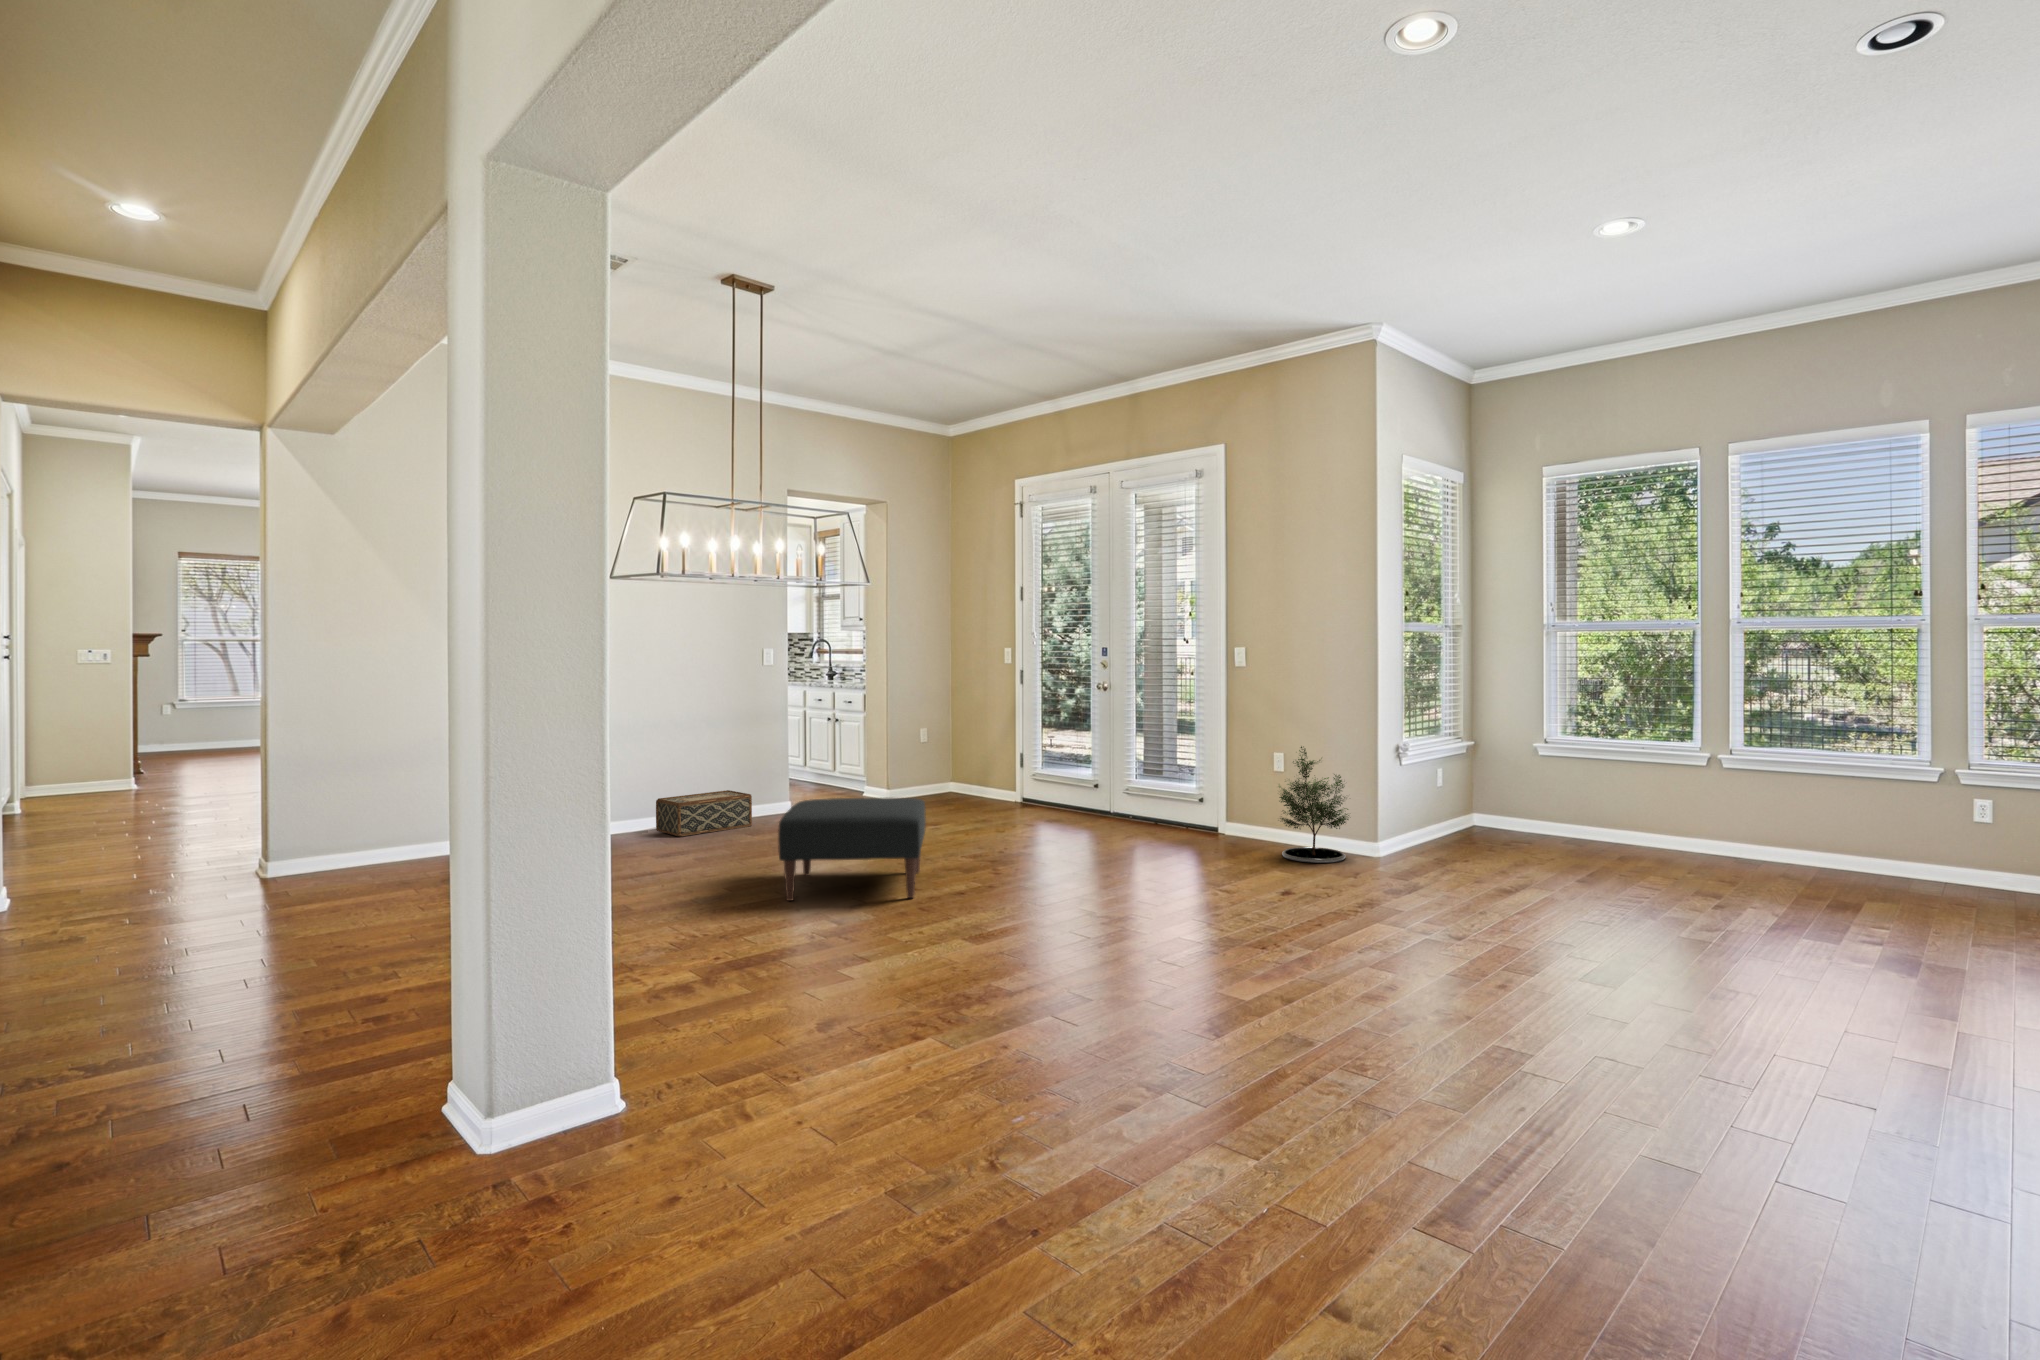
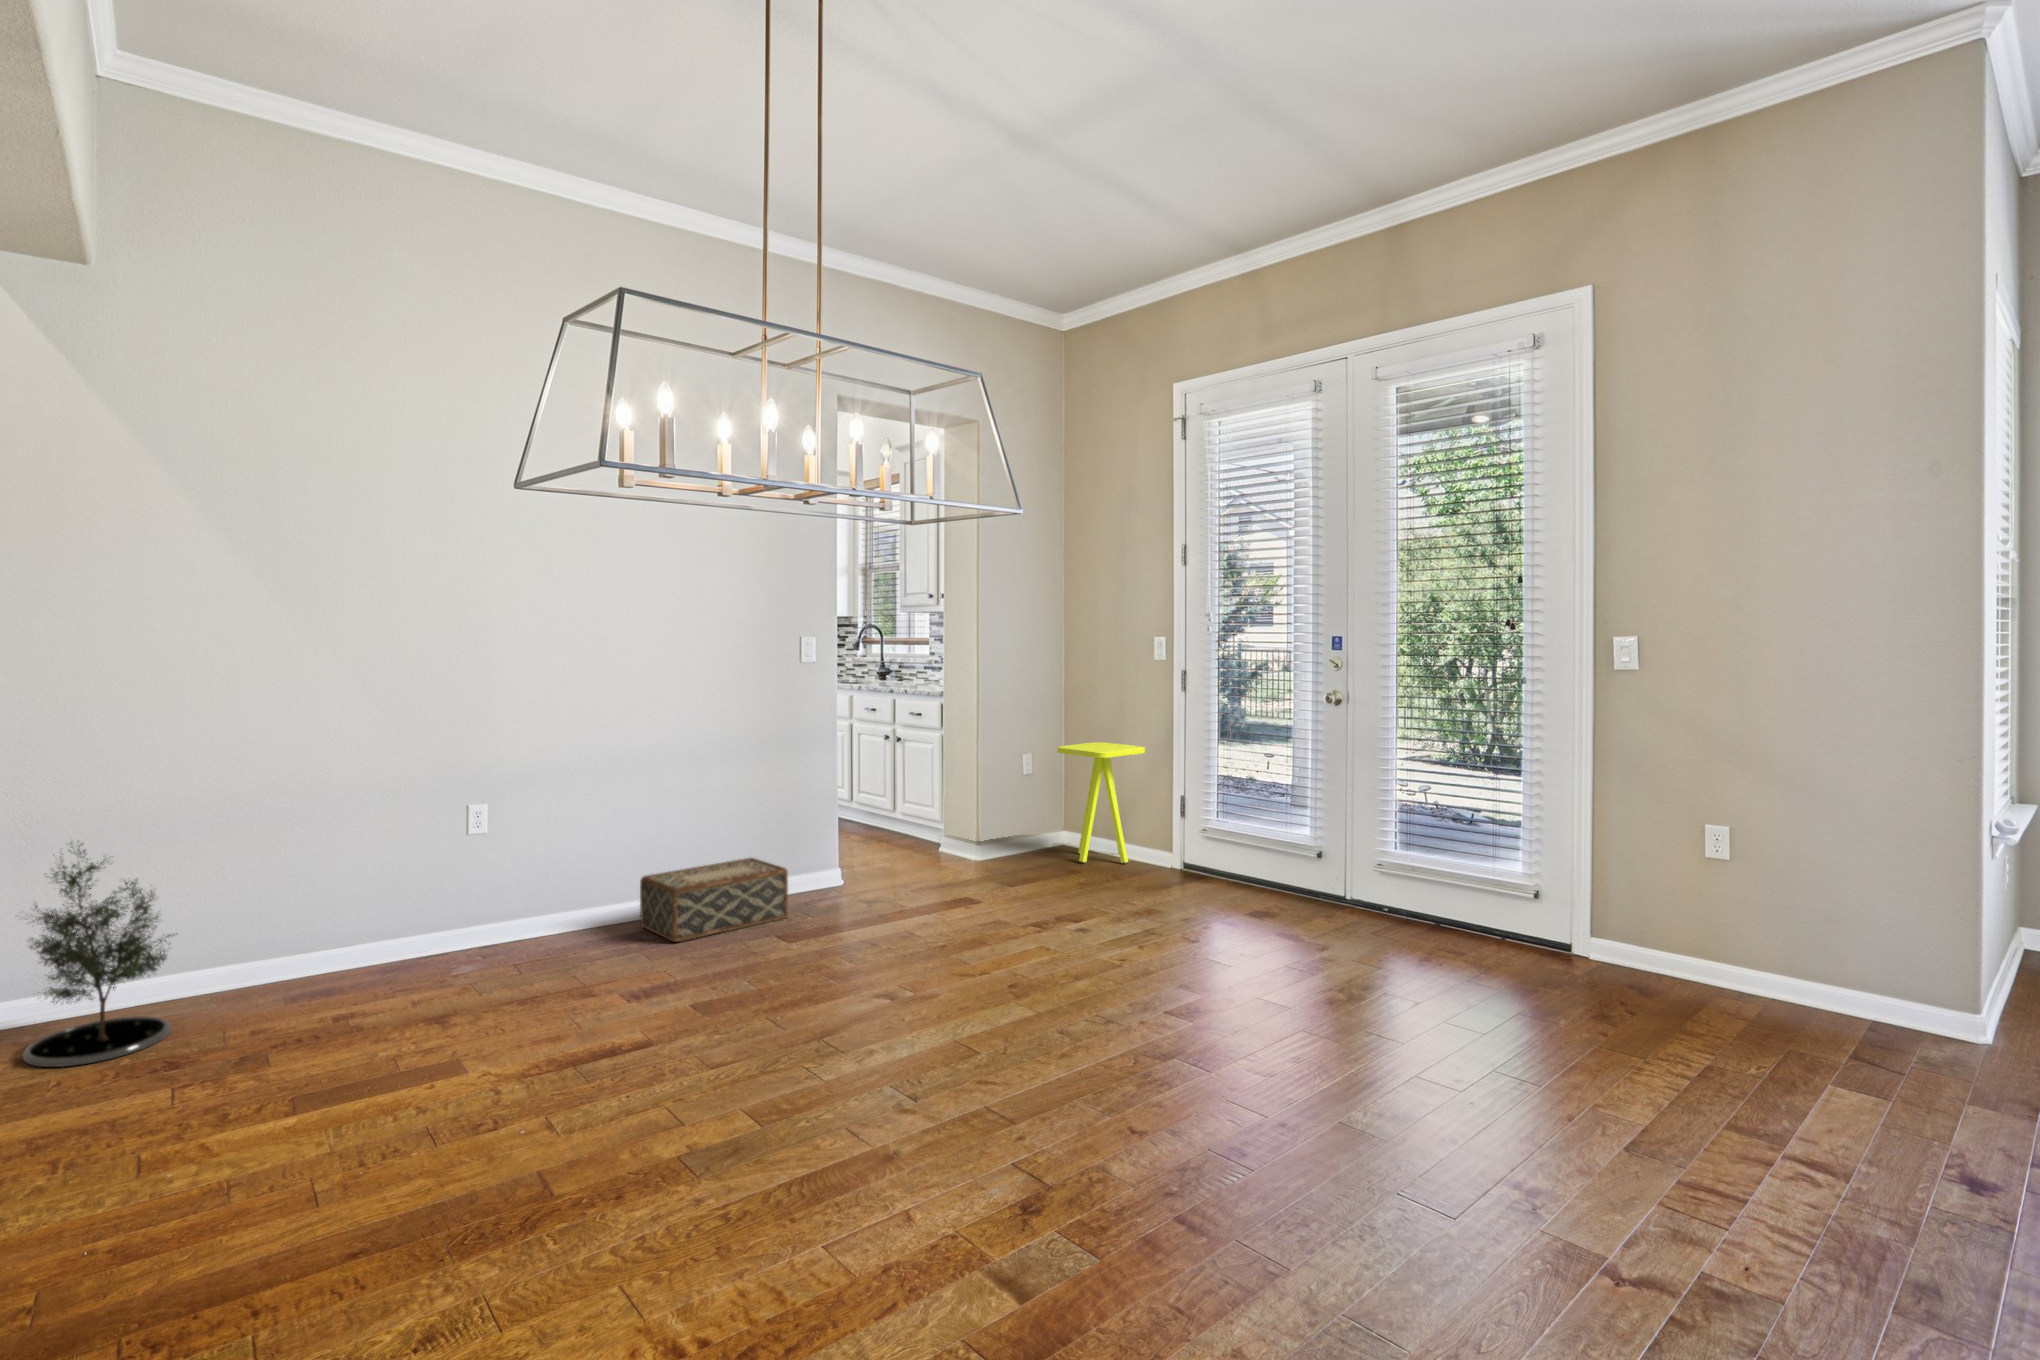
side table: none [941,719,999,799] -> present [1057,742,1145,863]
potted tree: present [1279,746,1349,863] -> present [23,843,177,1067]
ottoman: present [778,798,926,901] -> none [862,920,1156,1165]

